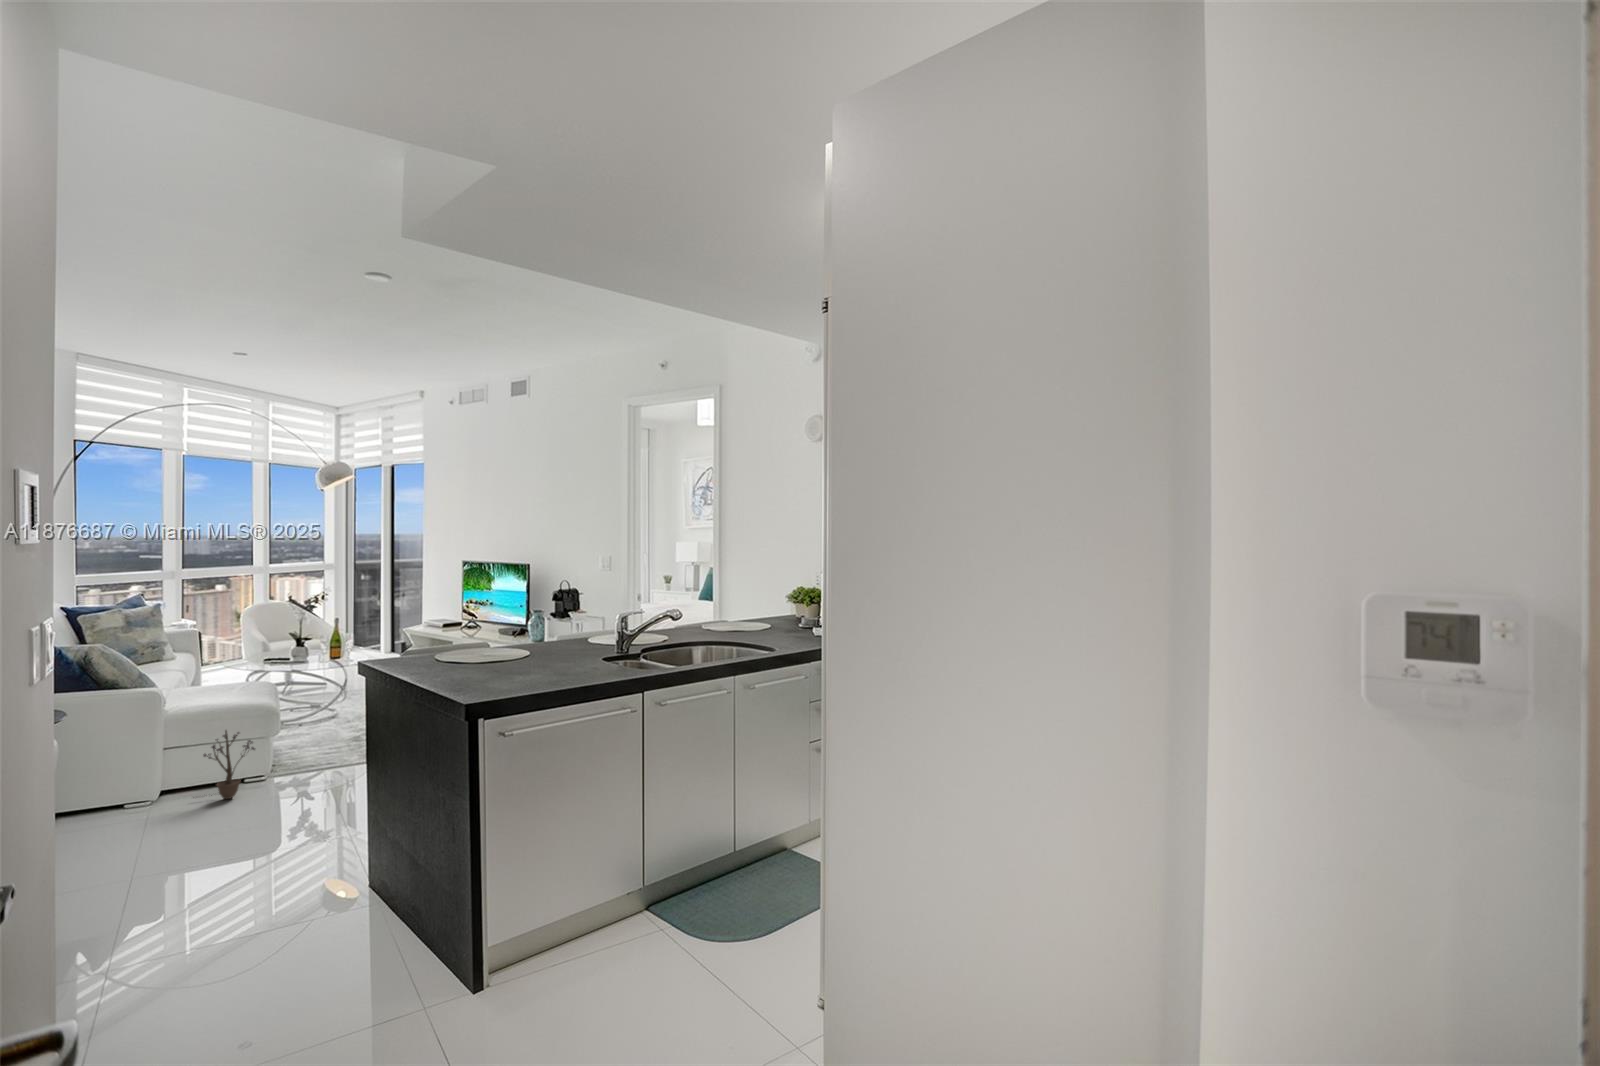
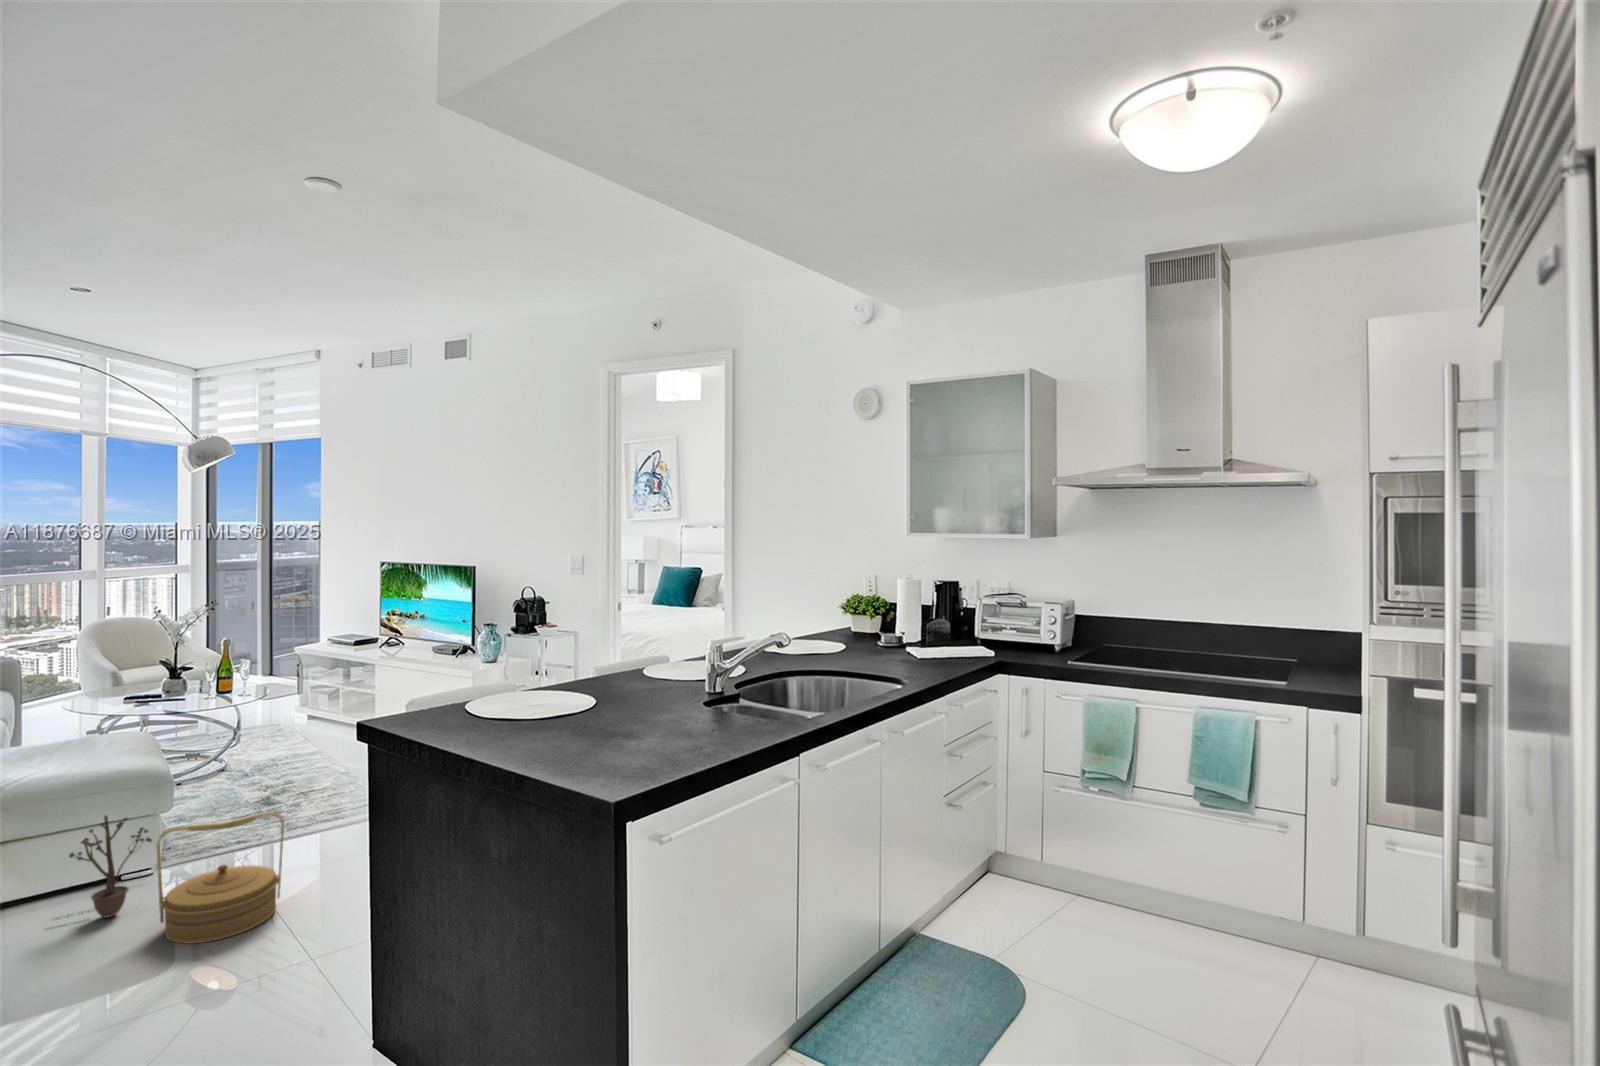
basket: none [253,733,338,816] -> present [156,812,284,944]

